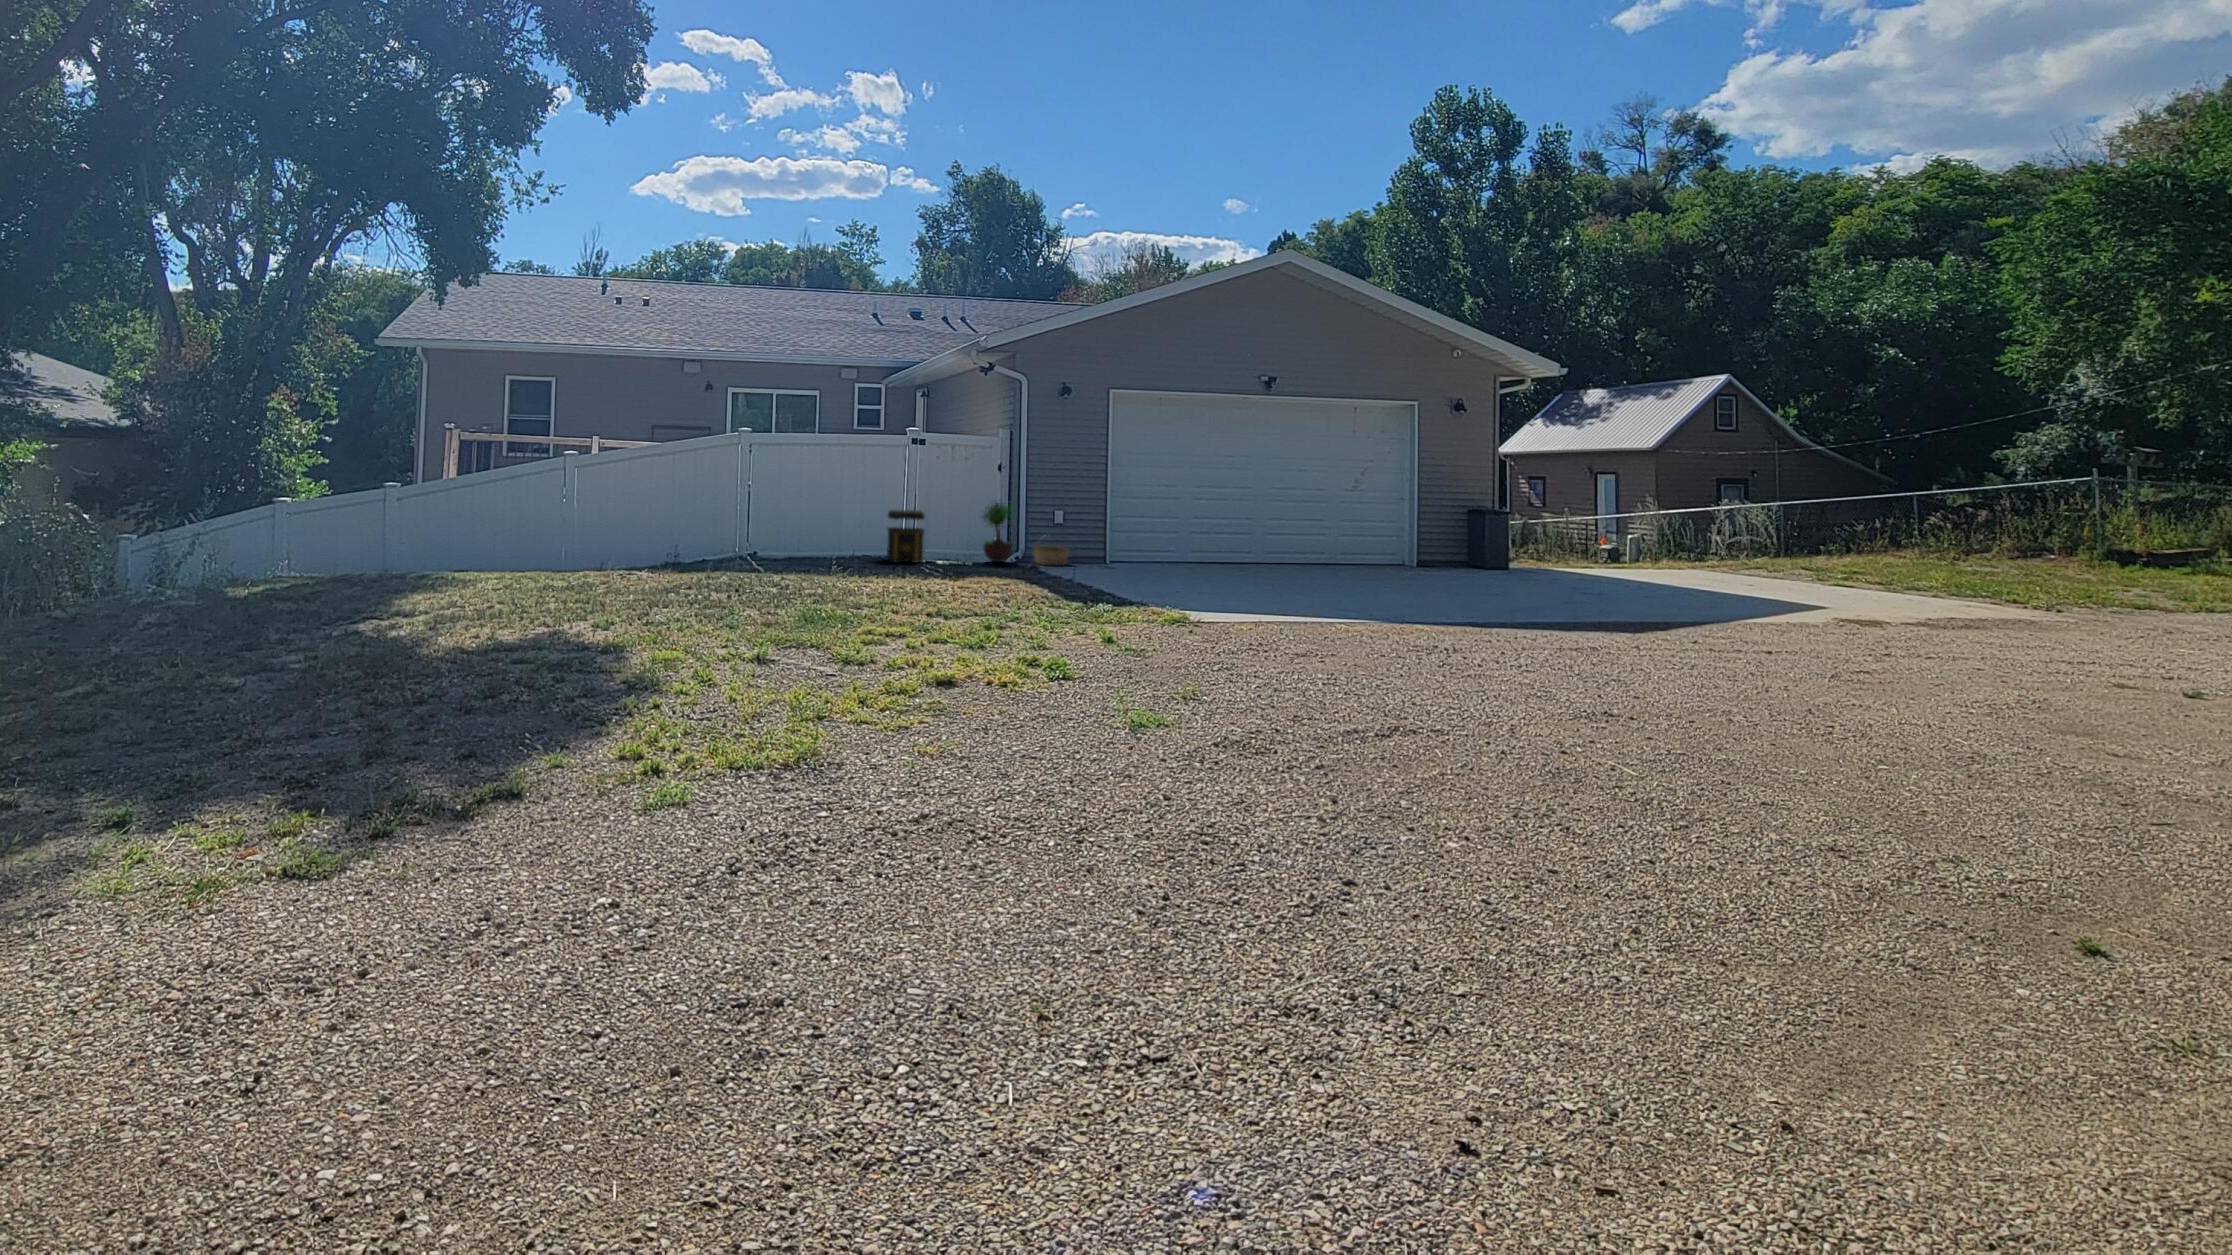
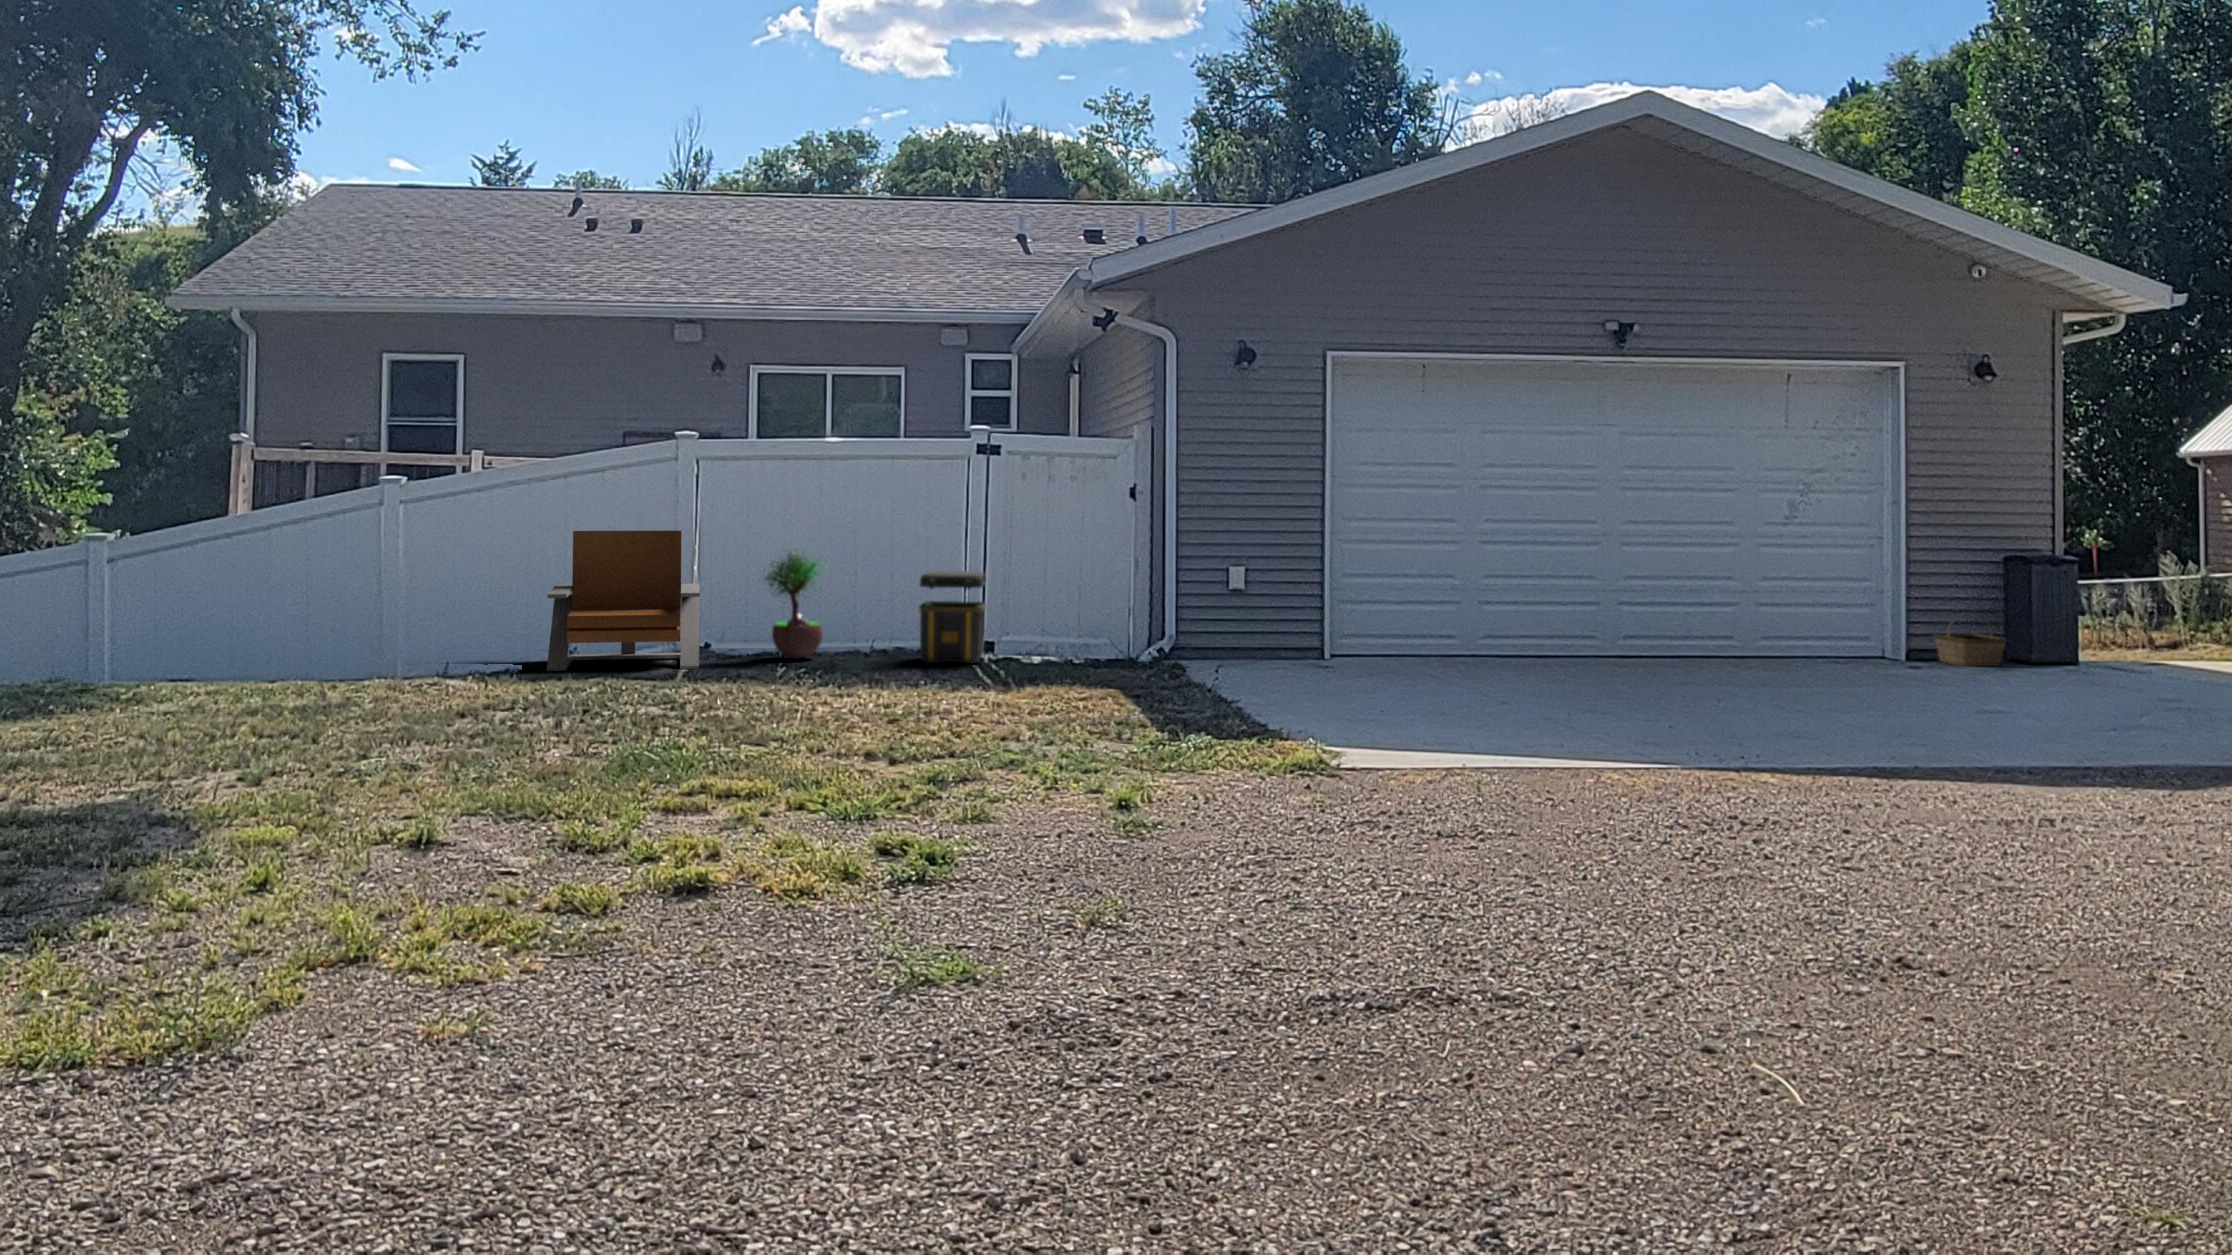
lounge chair: none [675,484,770,566] -> present [547,530,700,671]
potted tree: present [980,503,1013,562] -> present [759,548,825,659]
basket: present [1033,535,1069,565] -> present [1934,616,2007,666]

